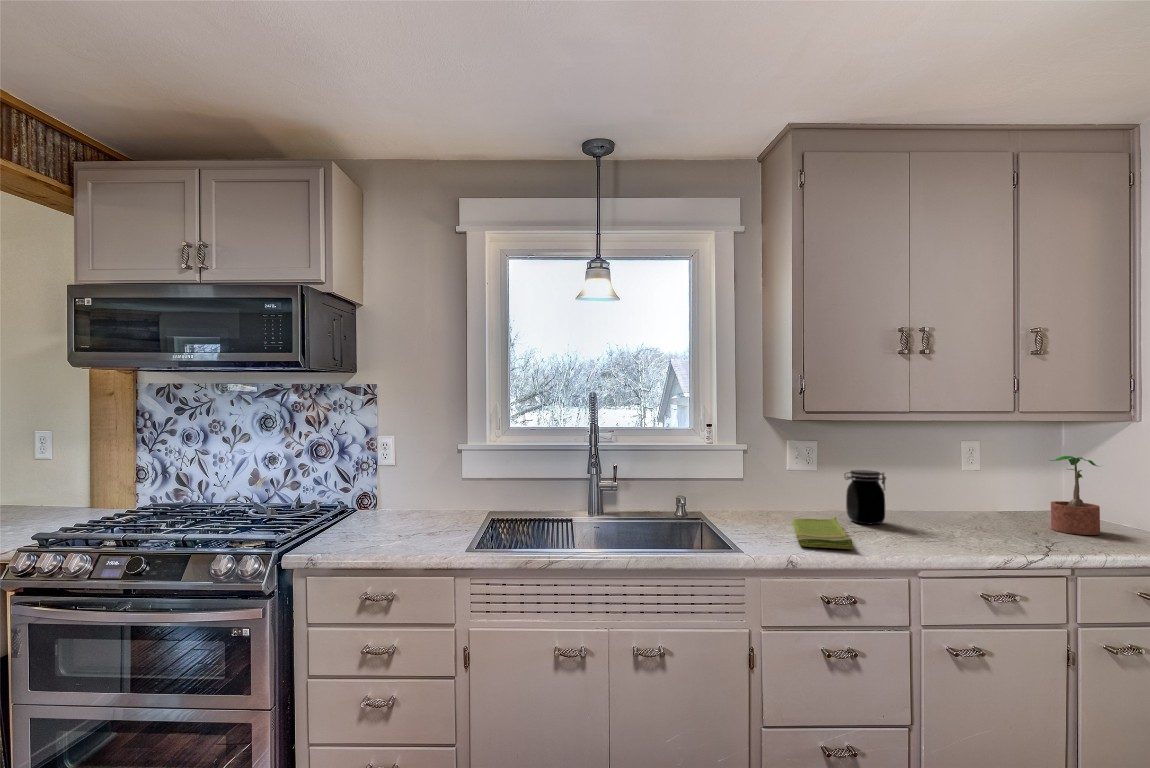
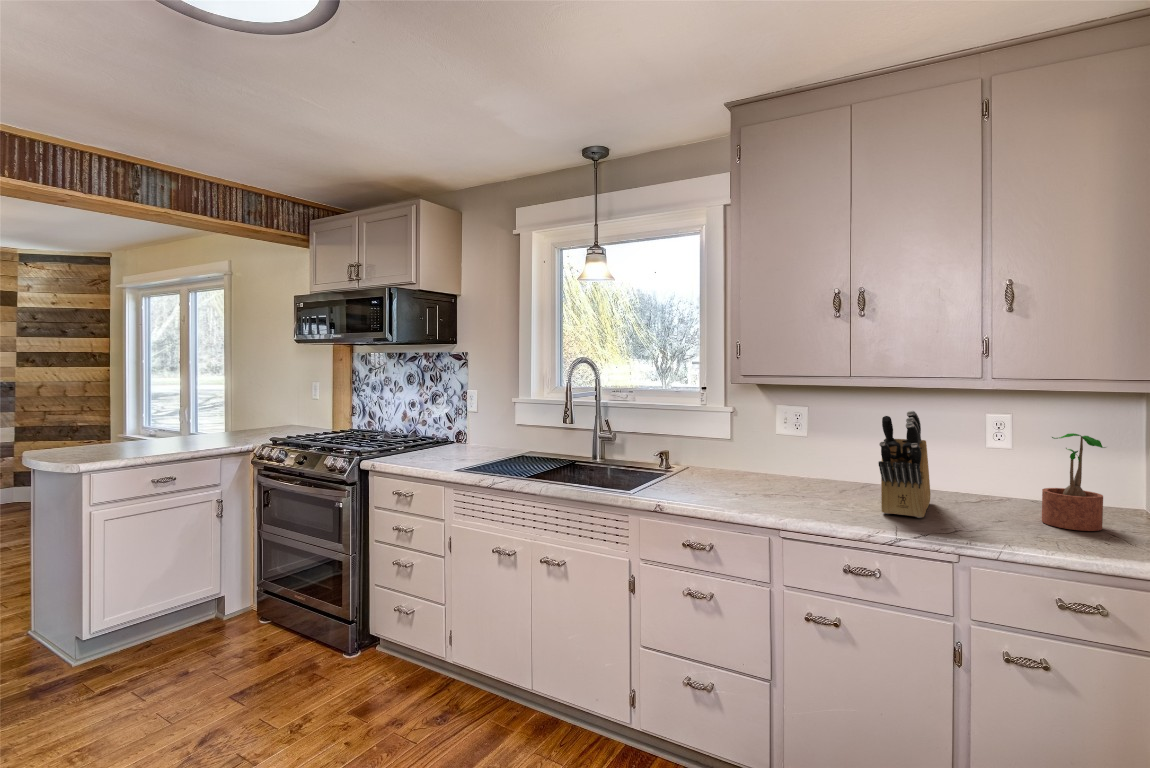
knife block: none [927,443,1021,541] -> present [878,411,931,518]
jar: present [845,470,886,524] -> none [807,436,845,491]
dish towel: present [792,517,853,549] -> none [688,478,783,502]

